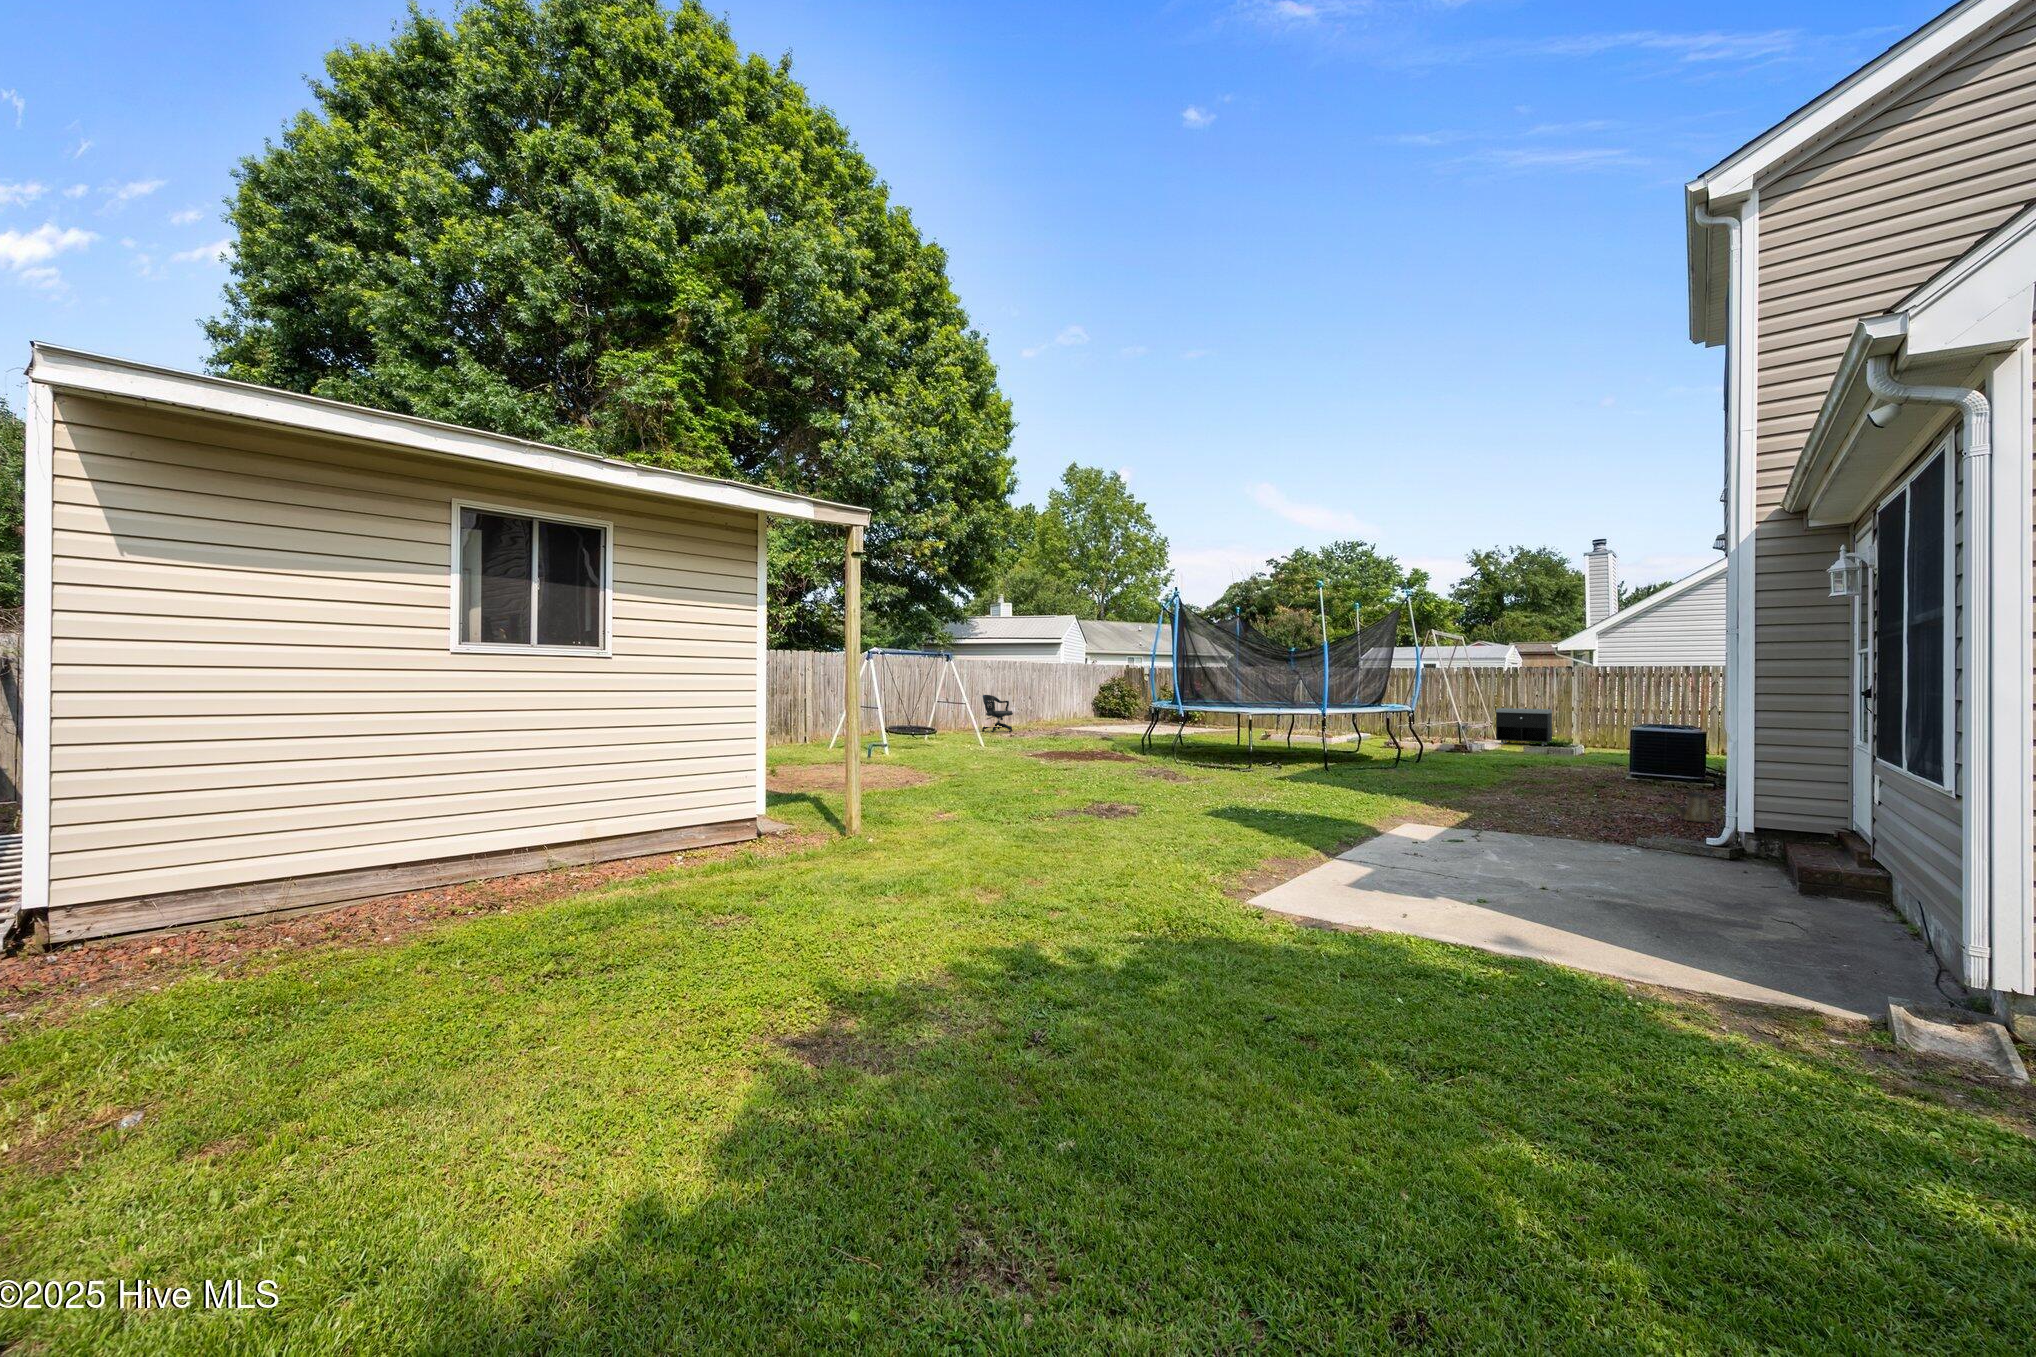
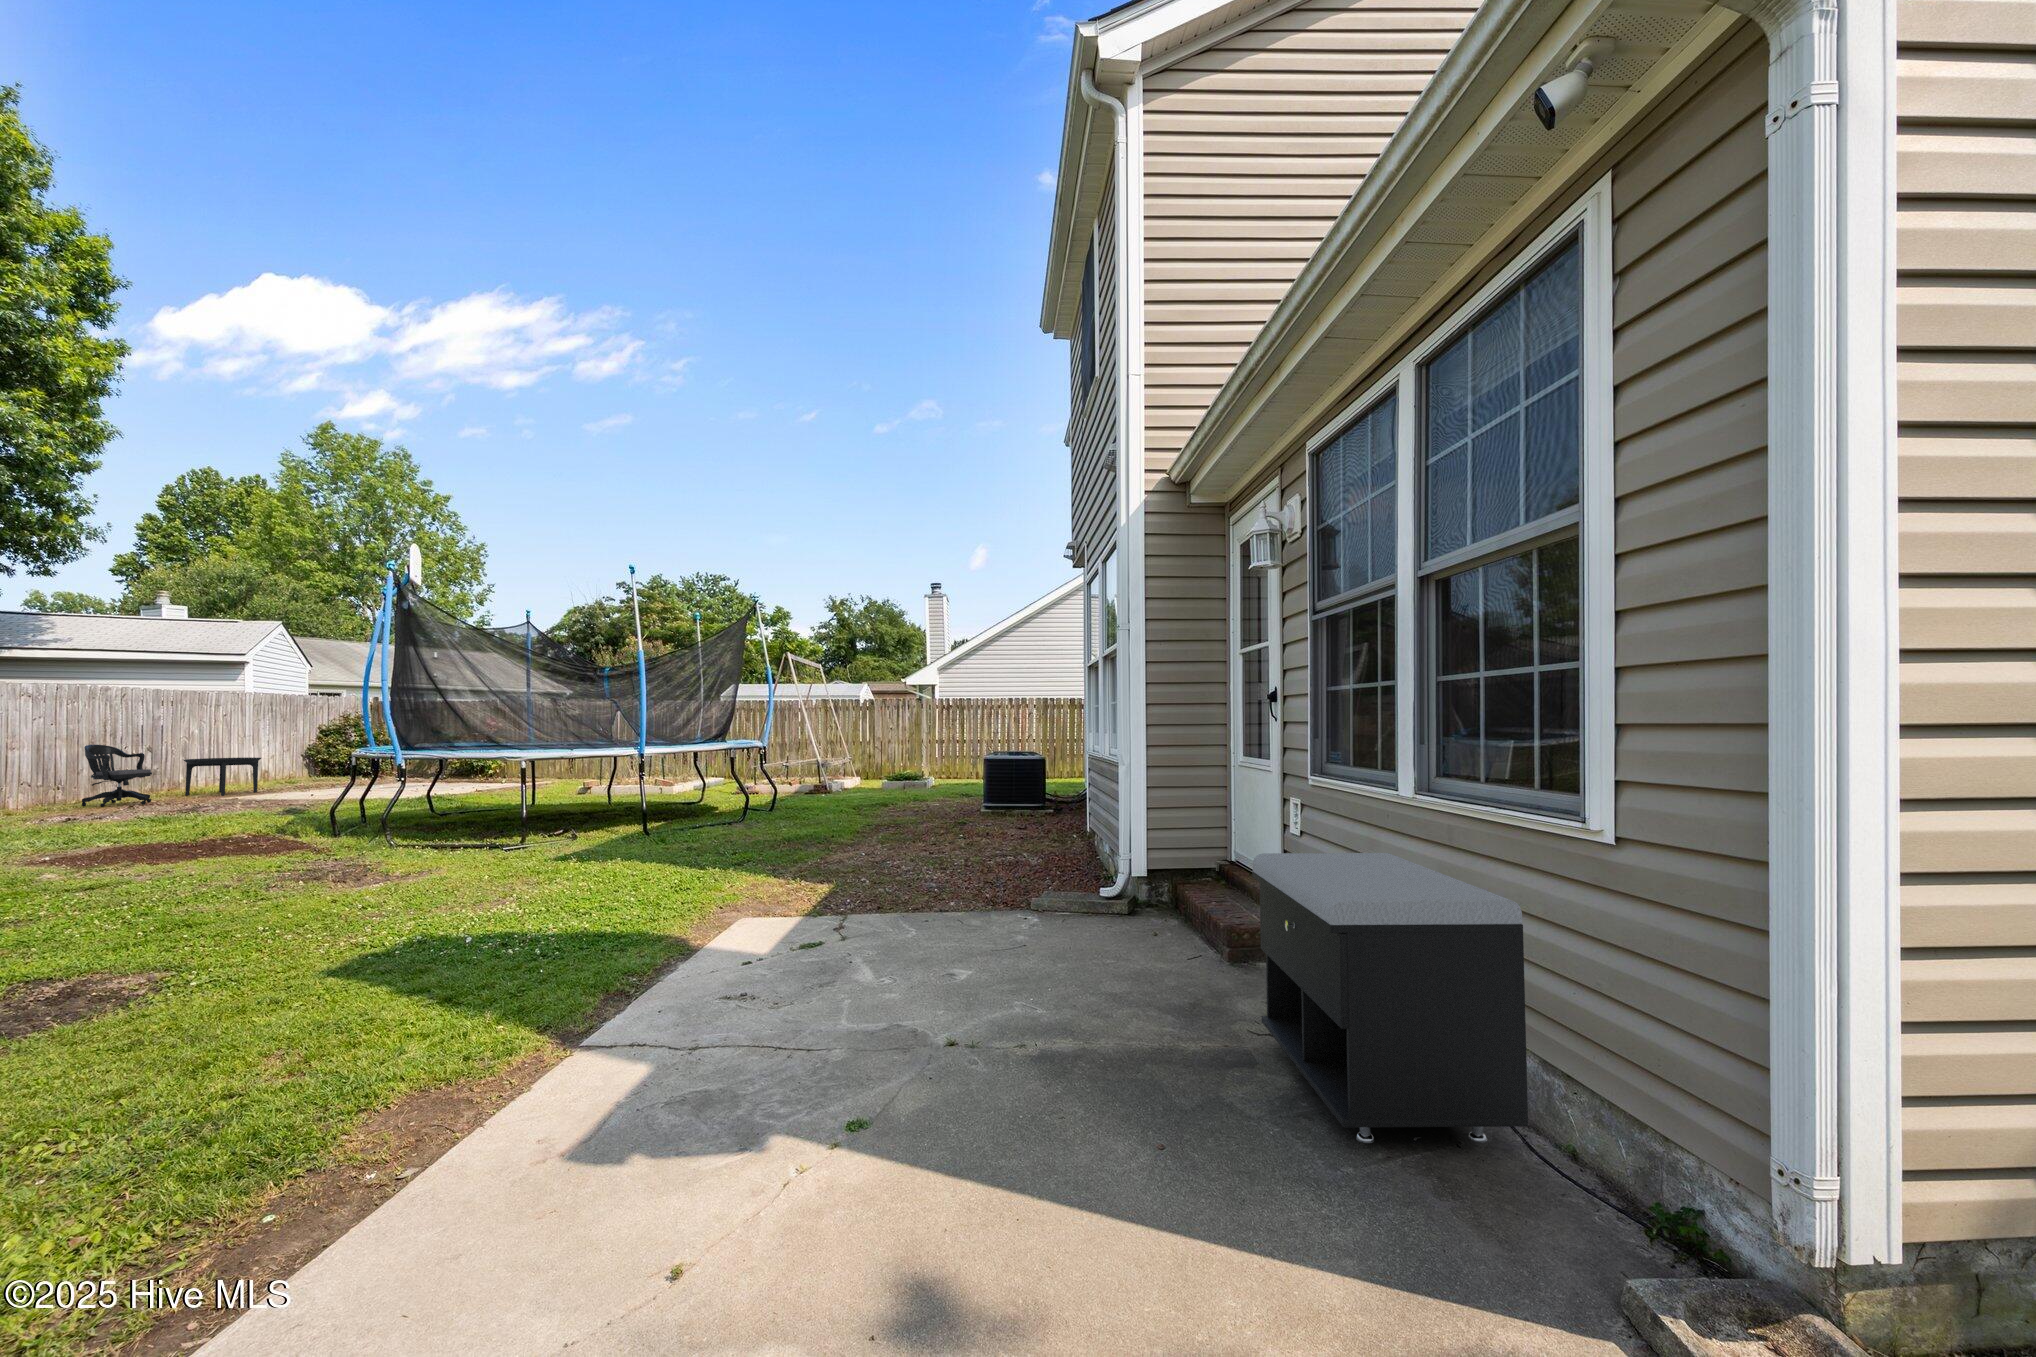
round table: none [1023,705,1063,729] -> present [184,757,261,796]
storage bench: present [1496,708,1552,746] -> present [1253,853,1528,1143]
watering can: present [1660,789,1721,822] -> none [1028,825,1089,863]

